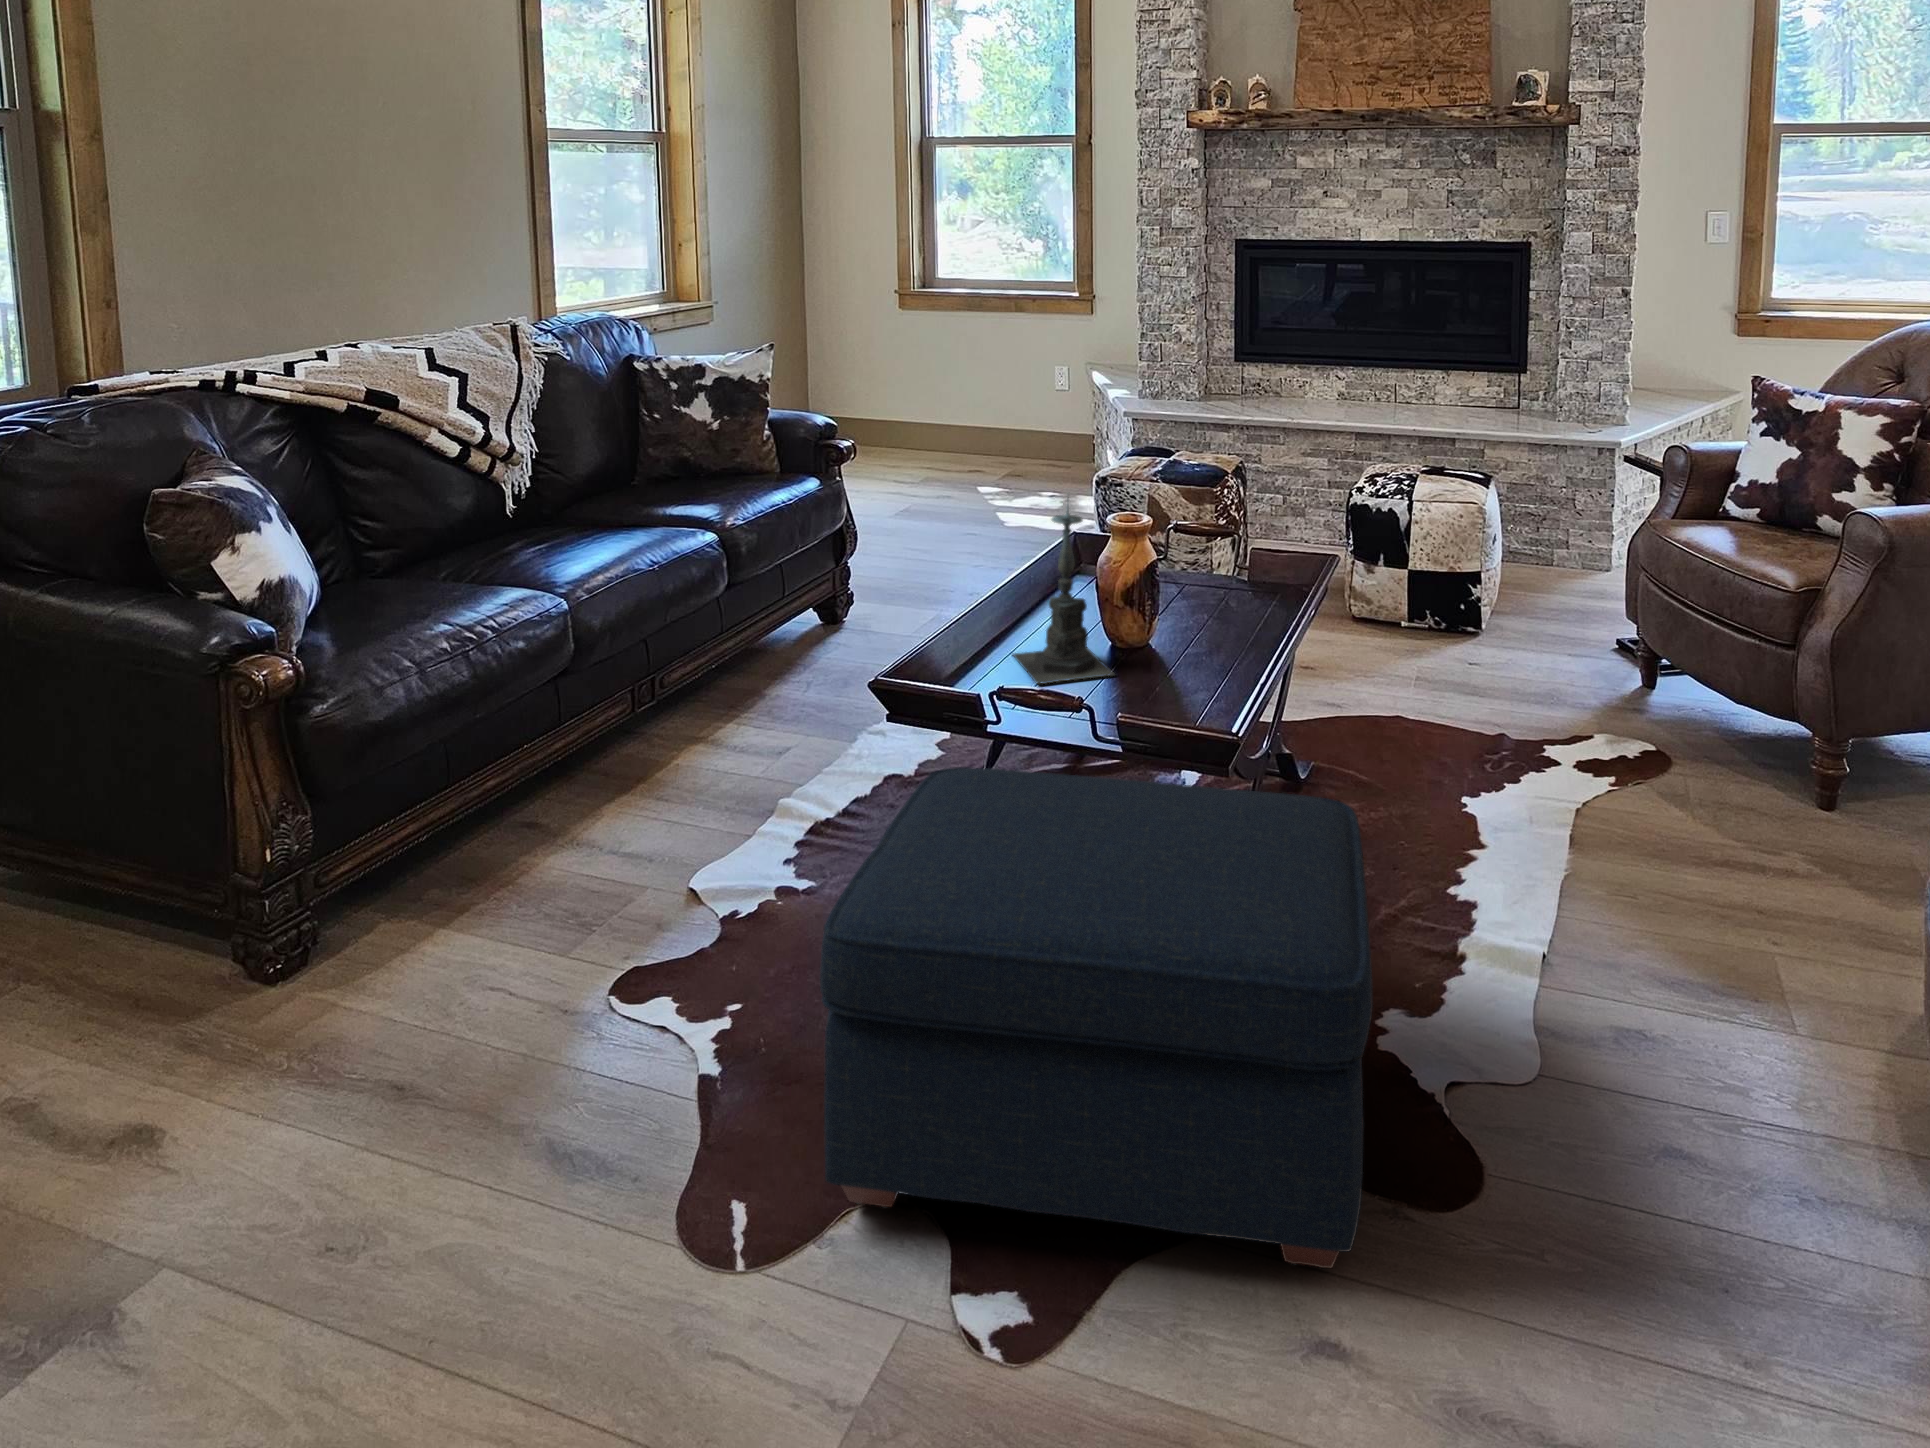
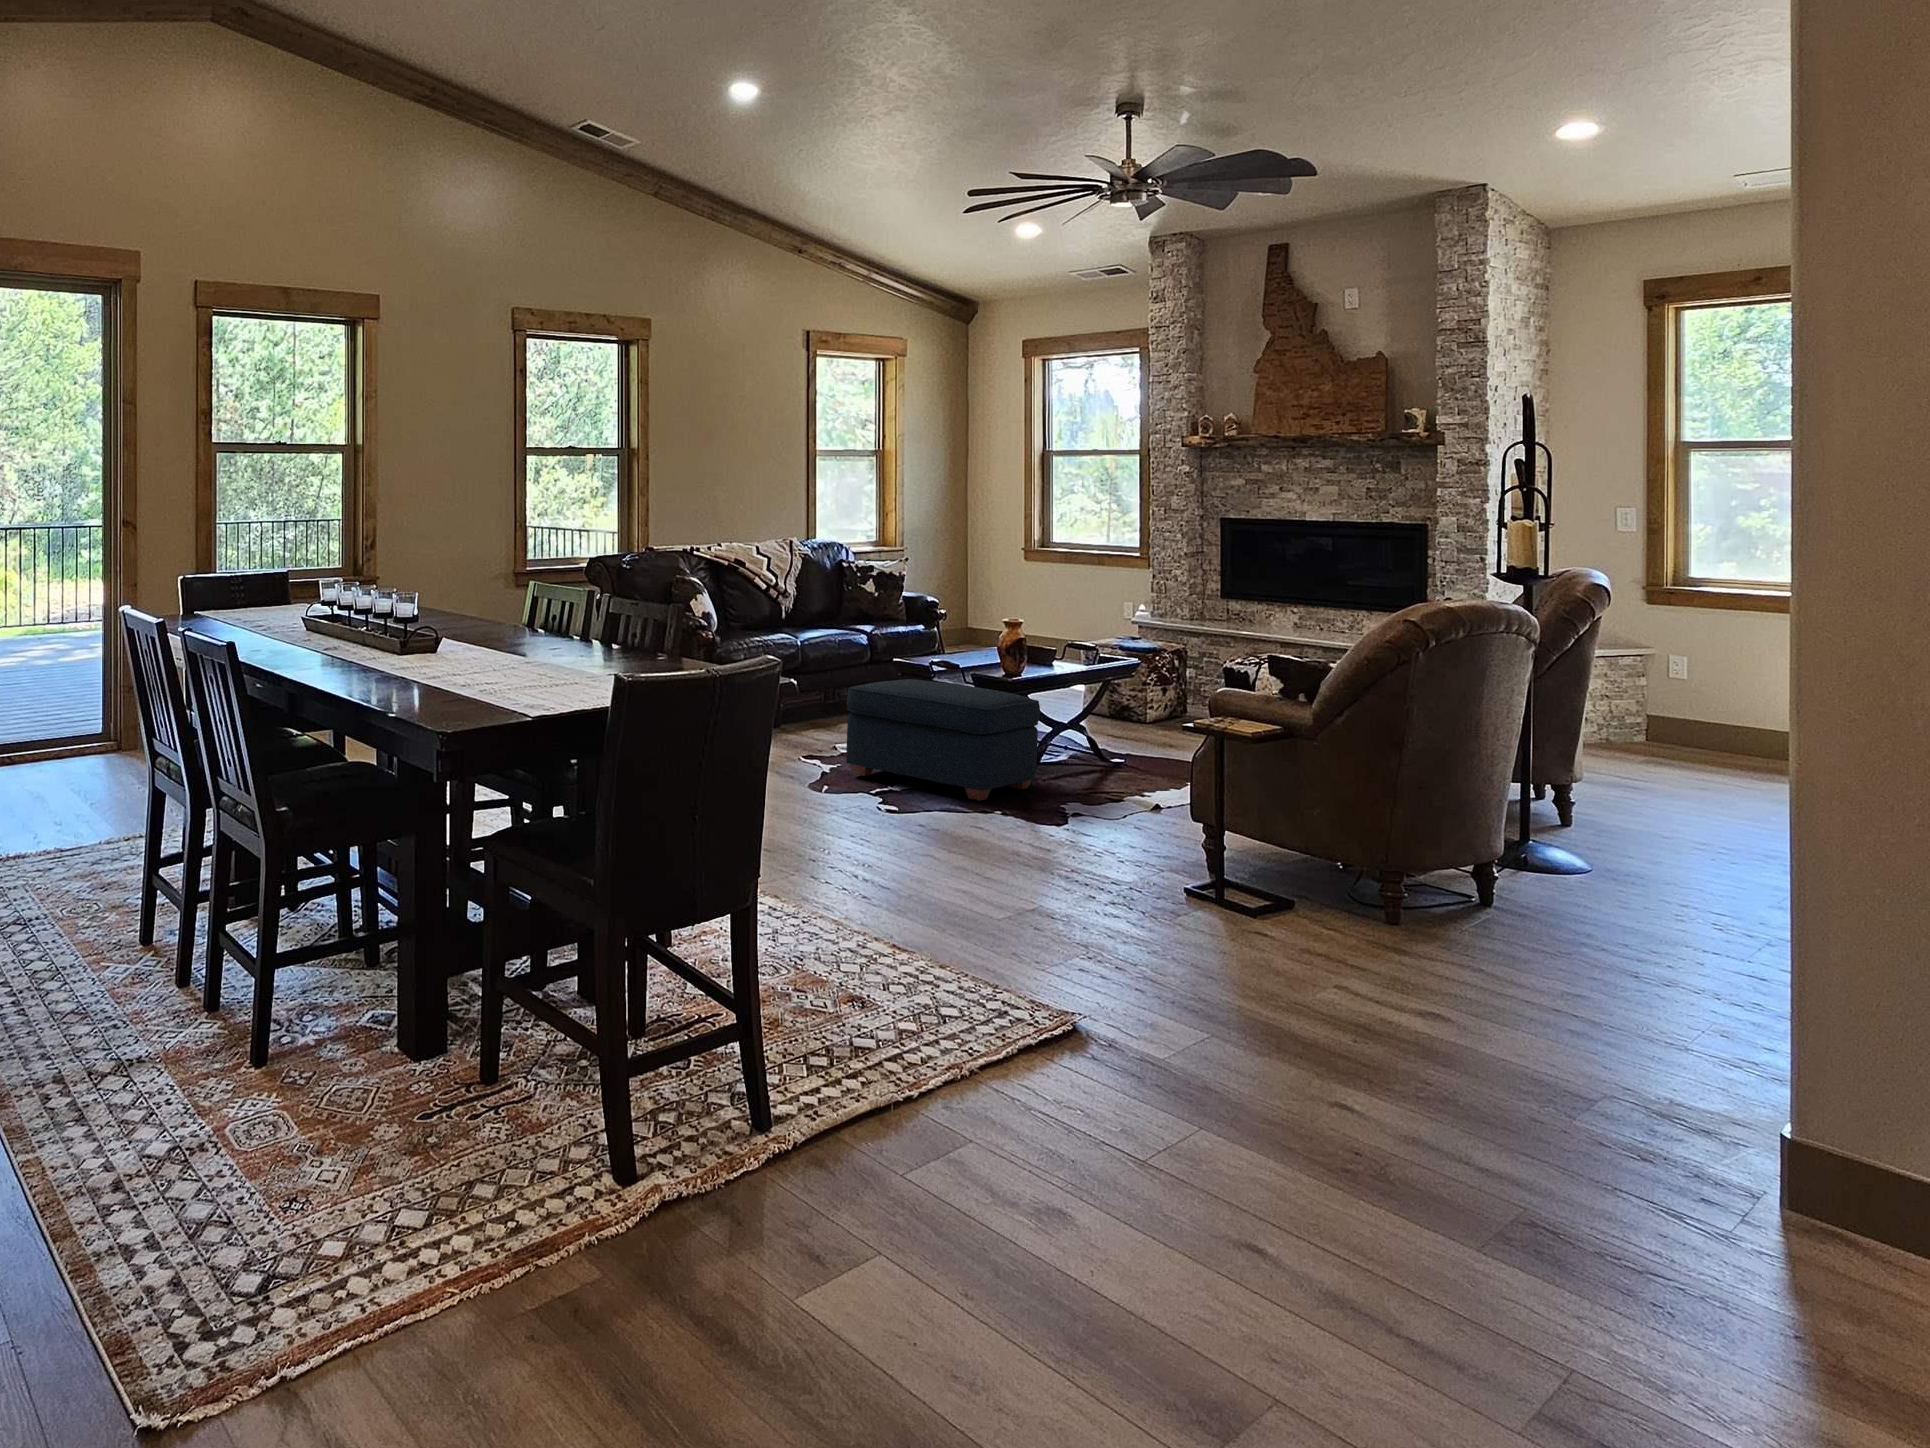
candle holder: present [1013,497,1114,684] -> none [953,599,987,670]

